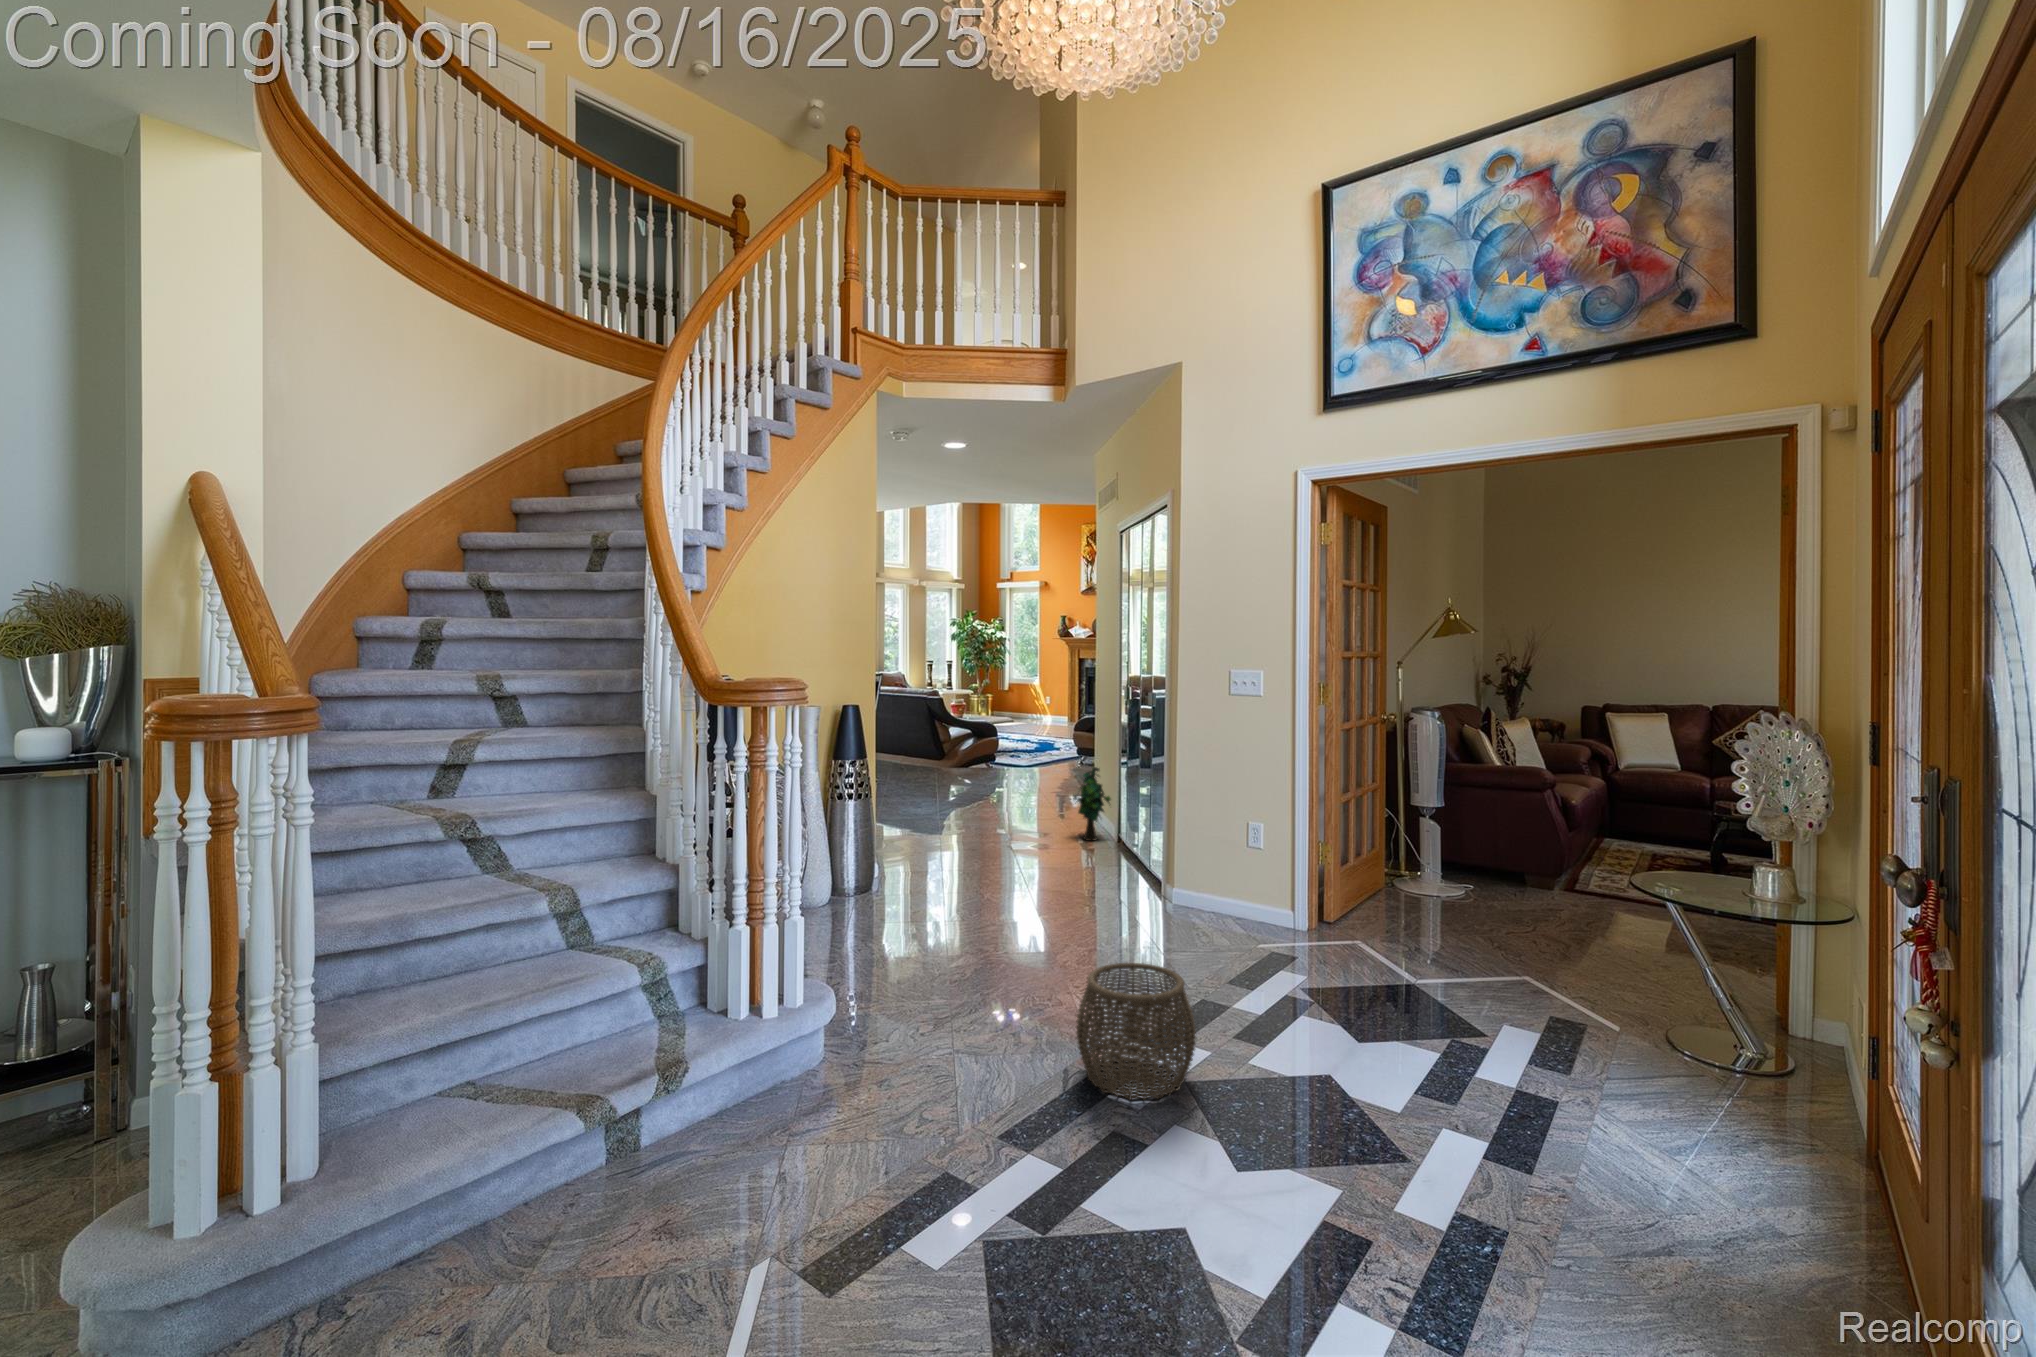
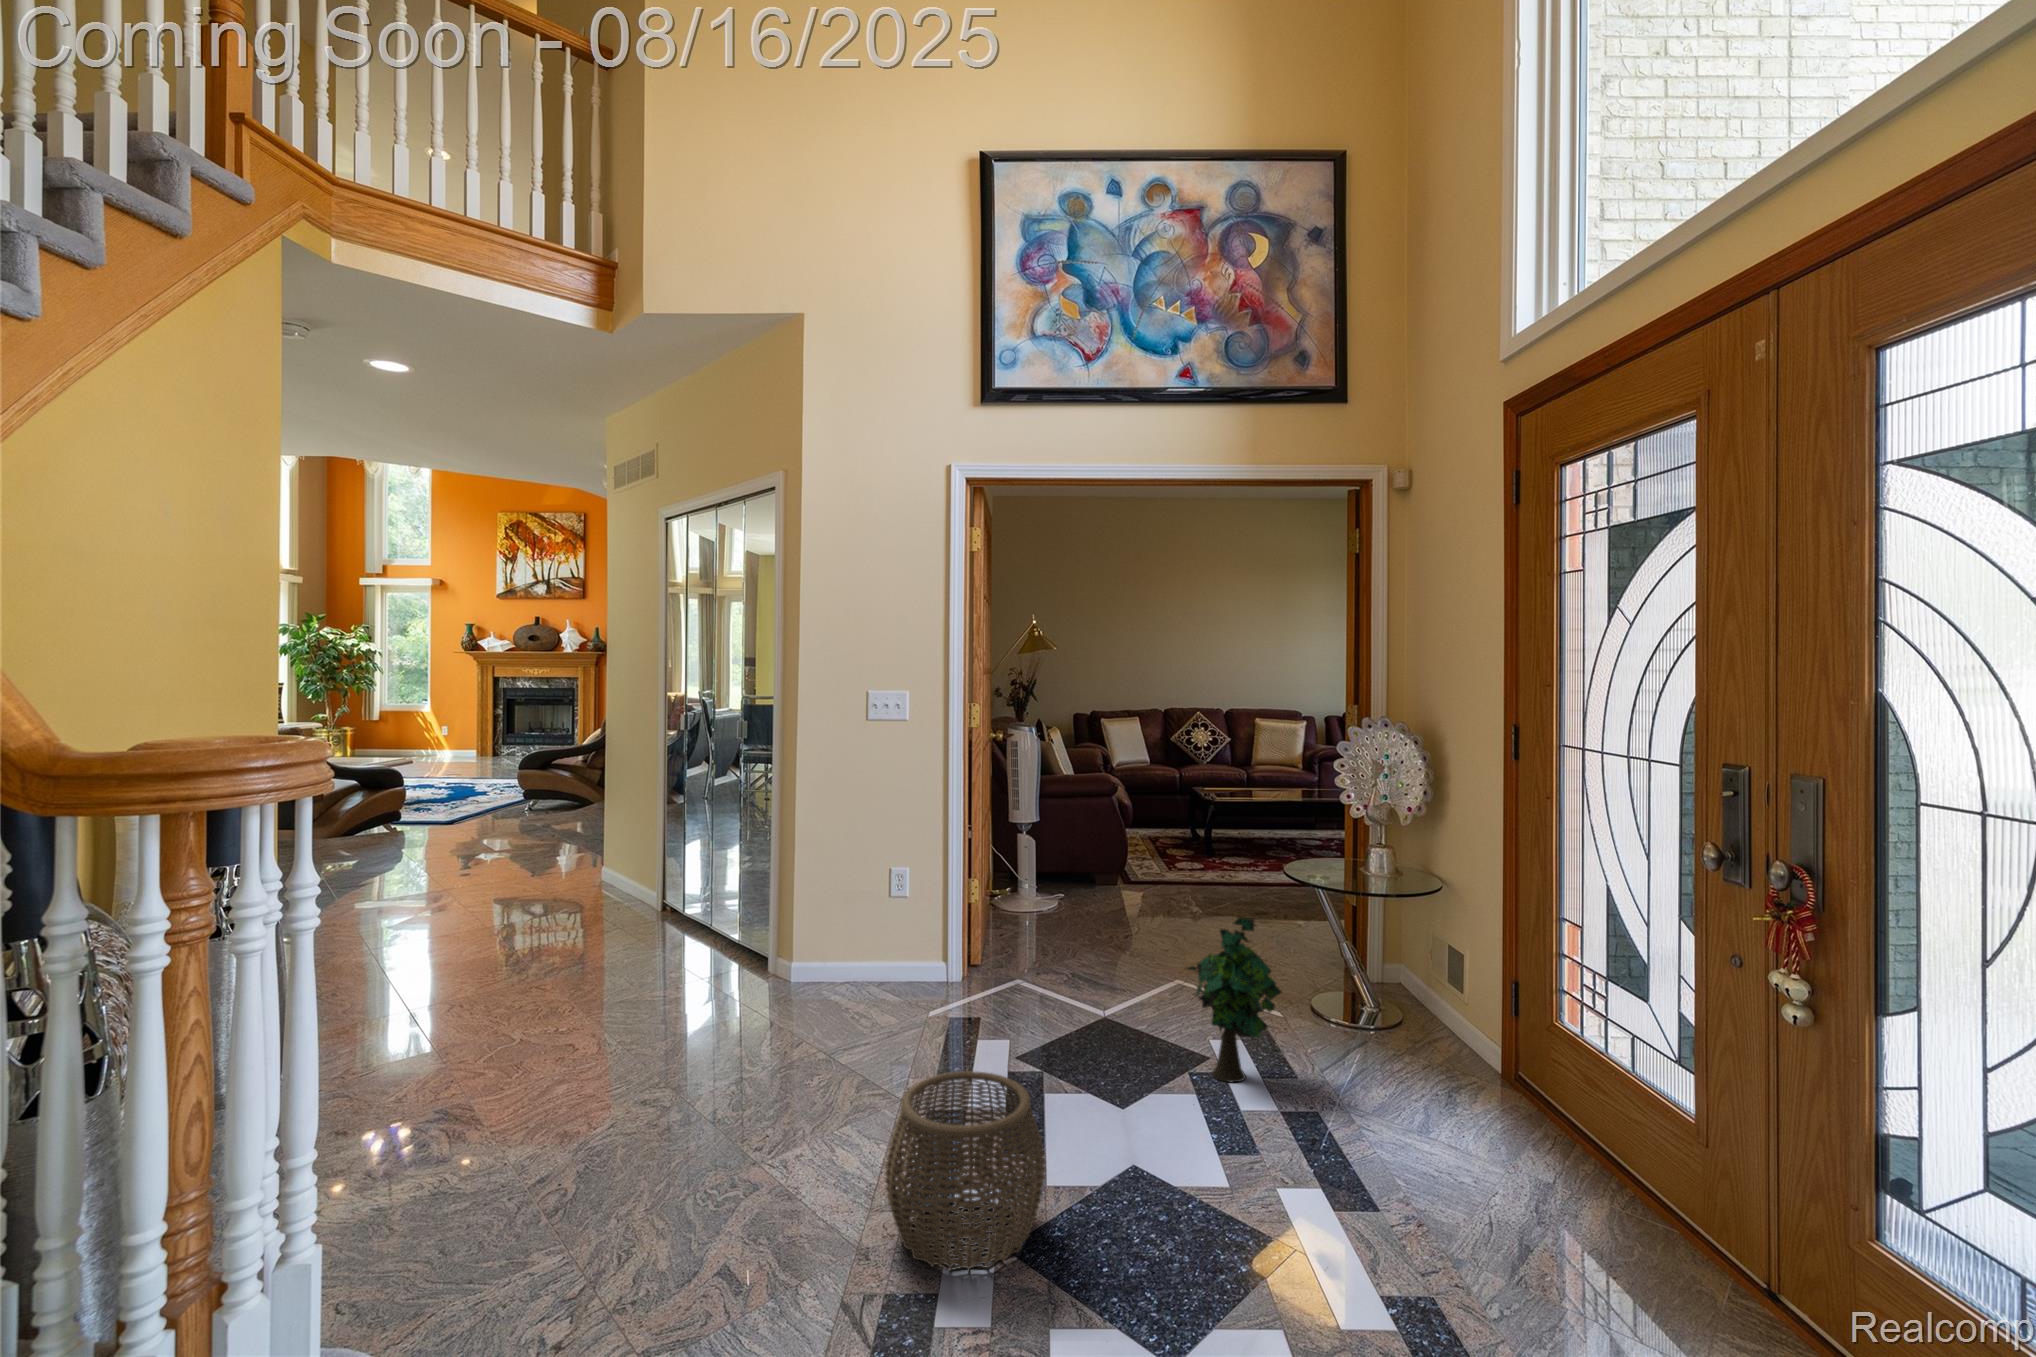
decorative plant: present [1074,767,1111,841] -> present [1187,917,1281,1082]

